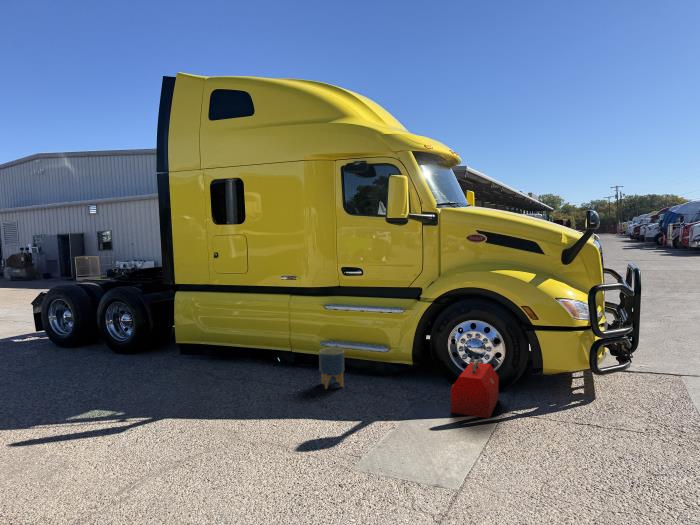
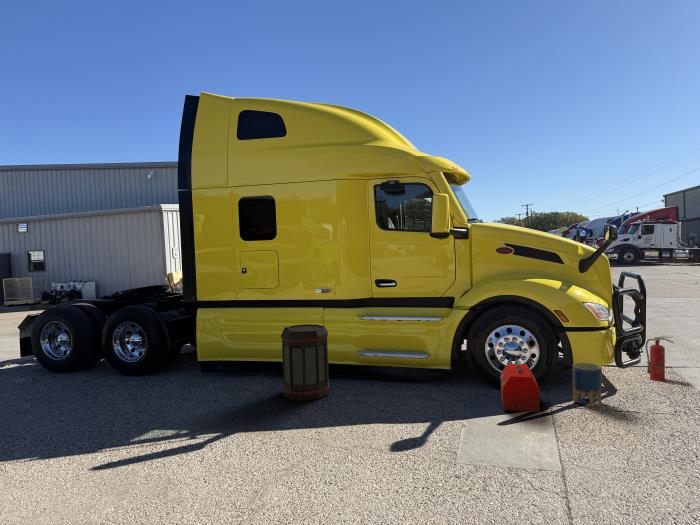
trash can: none [238,310,290,388] -> present [281,324,330,401]
fire extinguisher: none [648,341,682,393] -> present [646,336,674,381]
planter: present [319,348,344,389] -> present [573,363,602,407]

